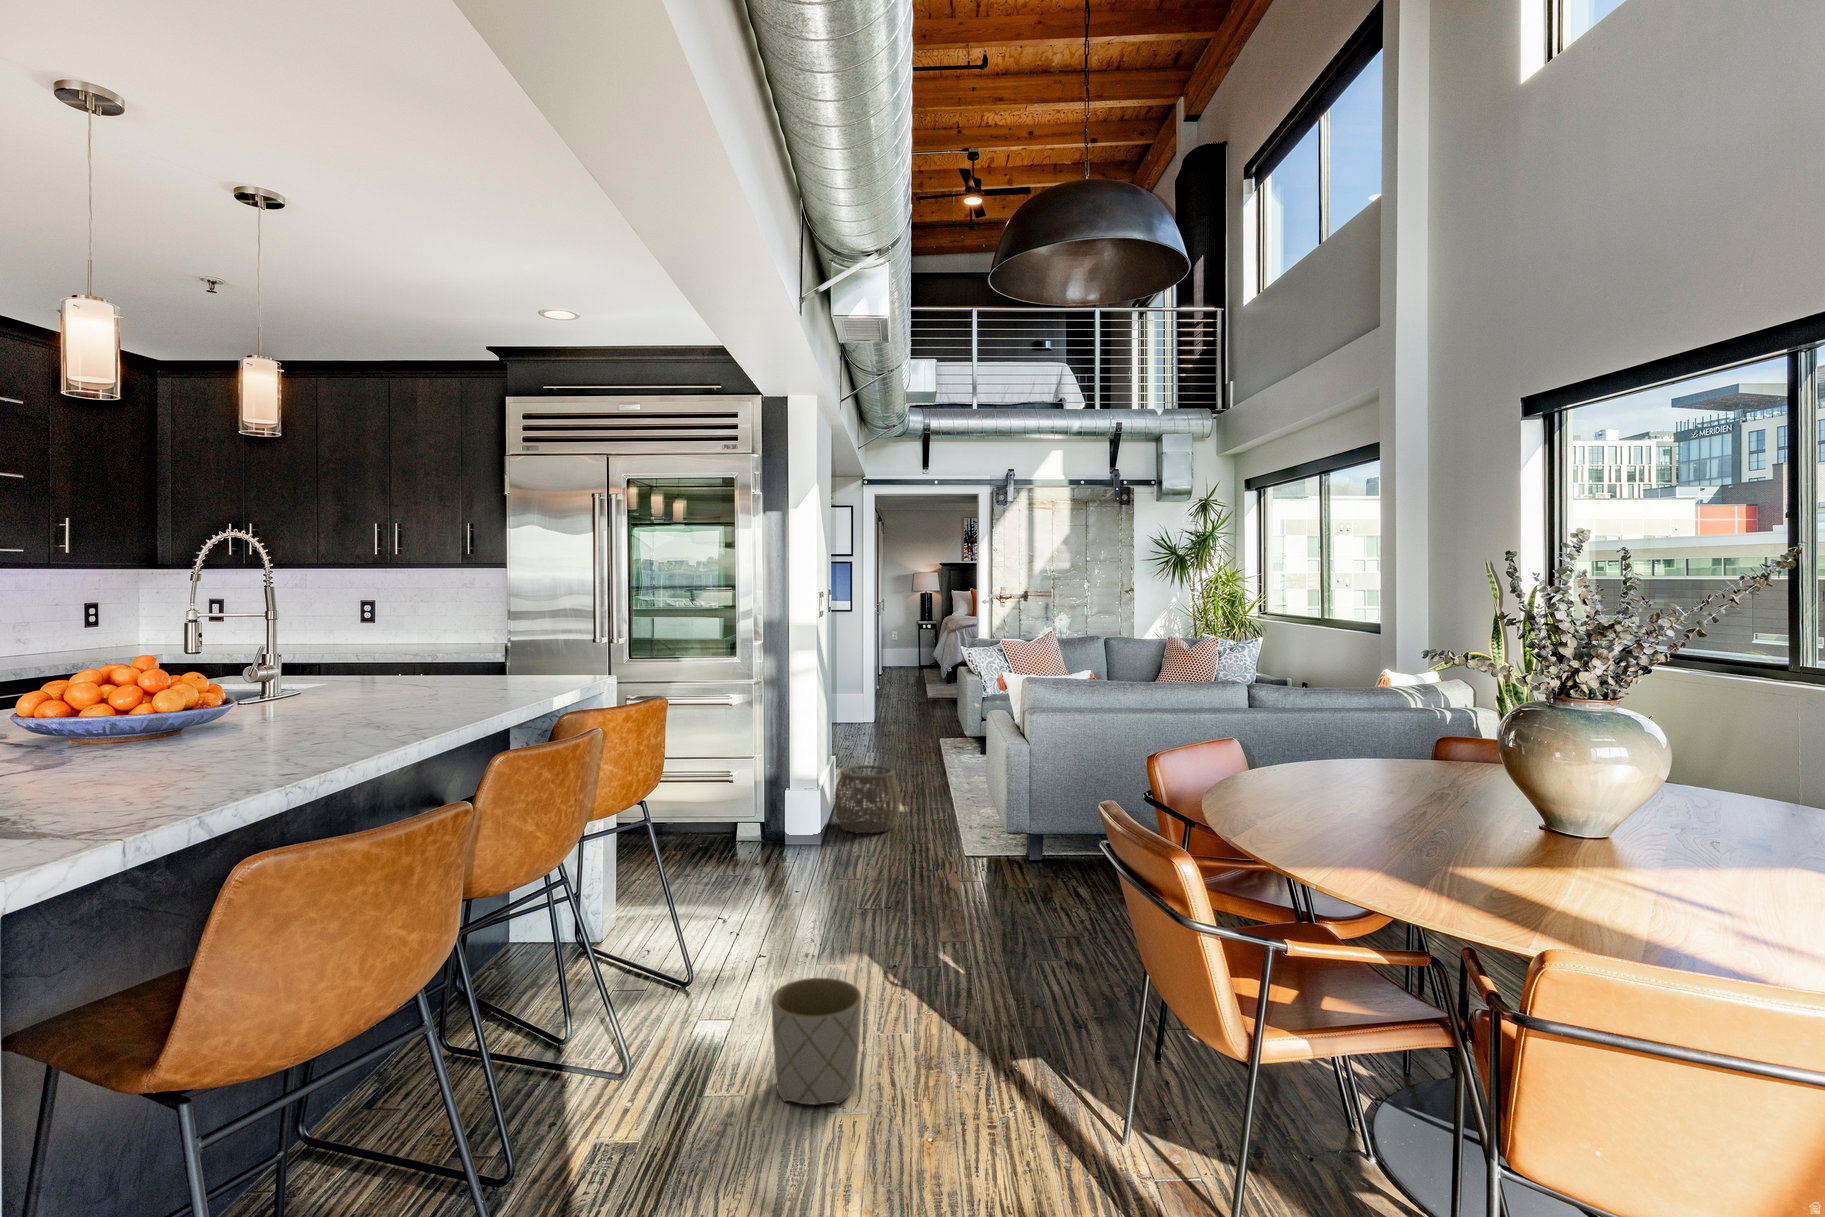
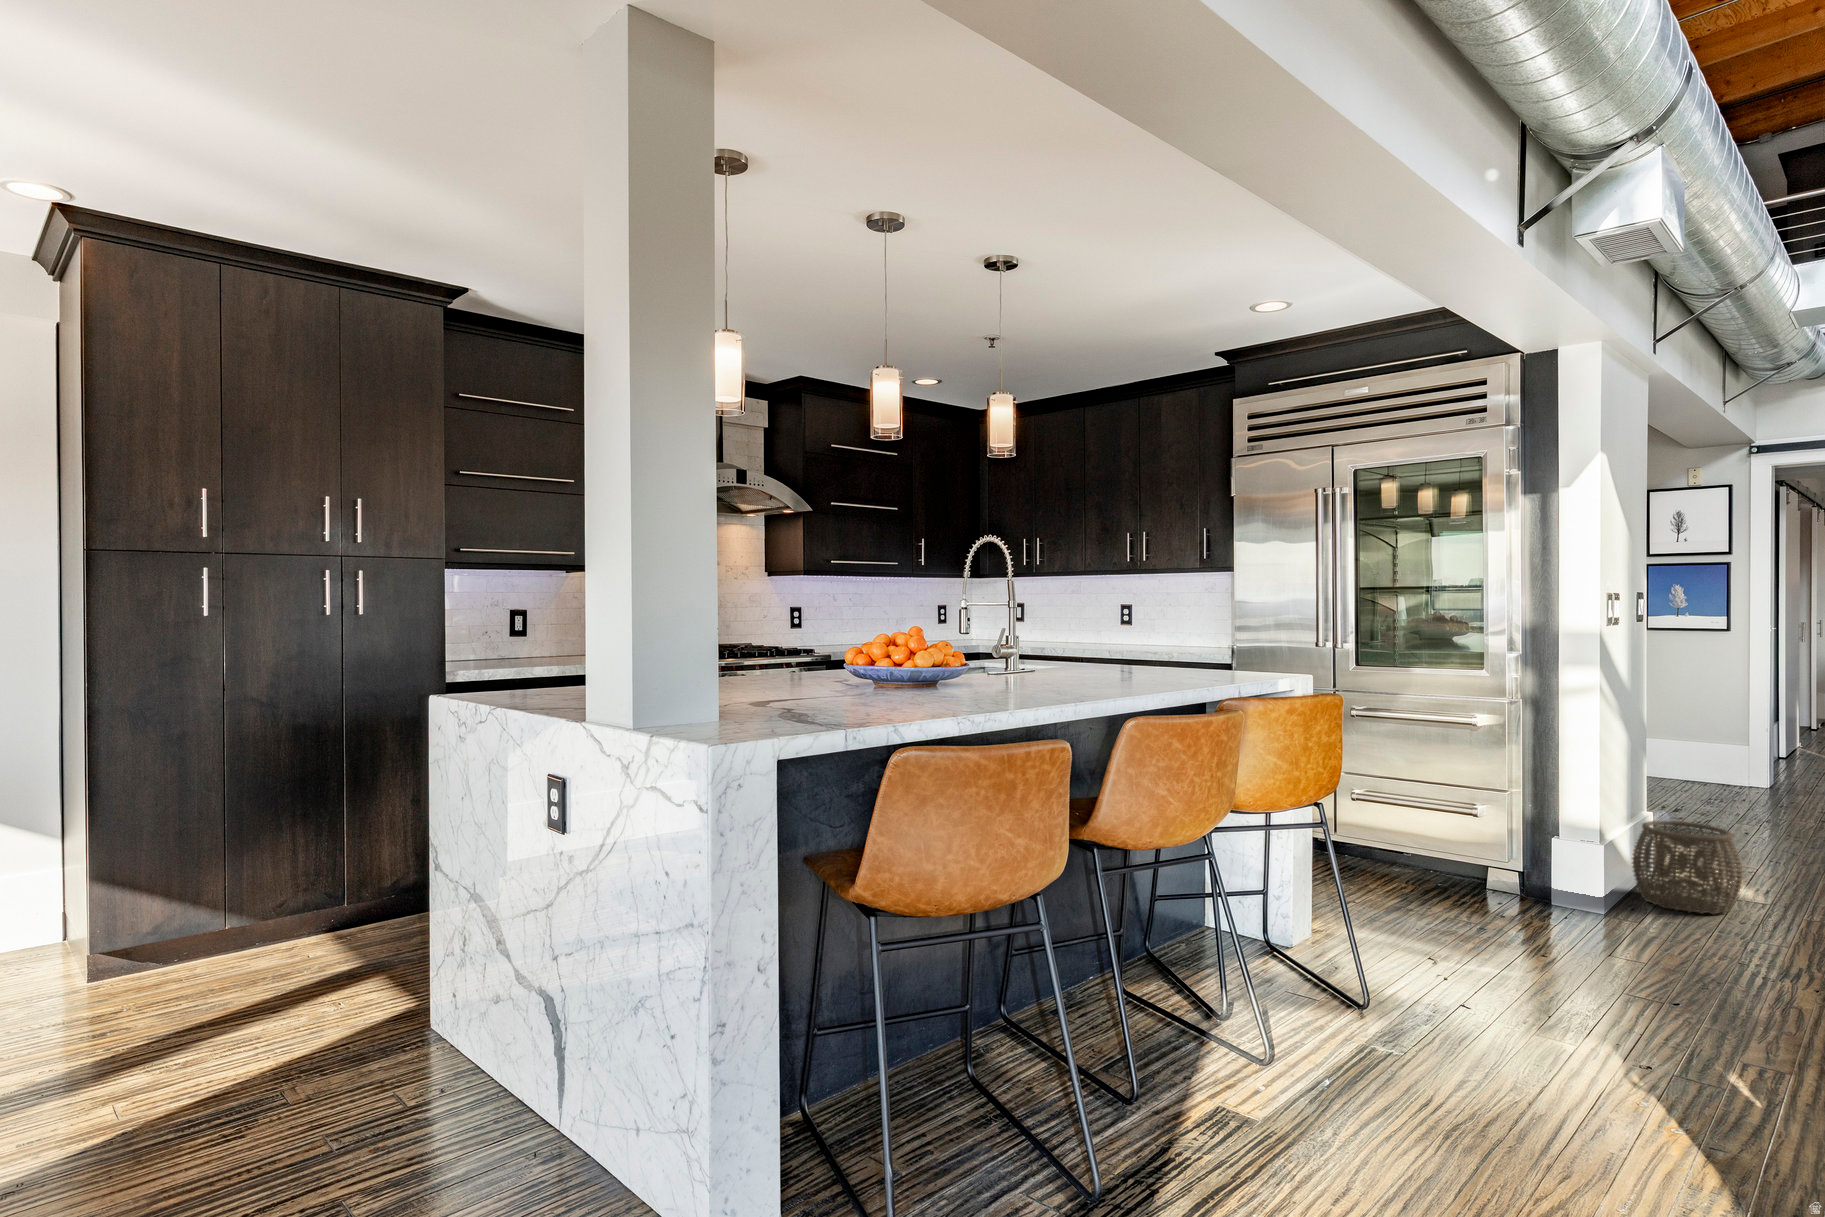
planter: present [771,978,862,1105] -> none [1419,1018,1538,1171]

